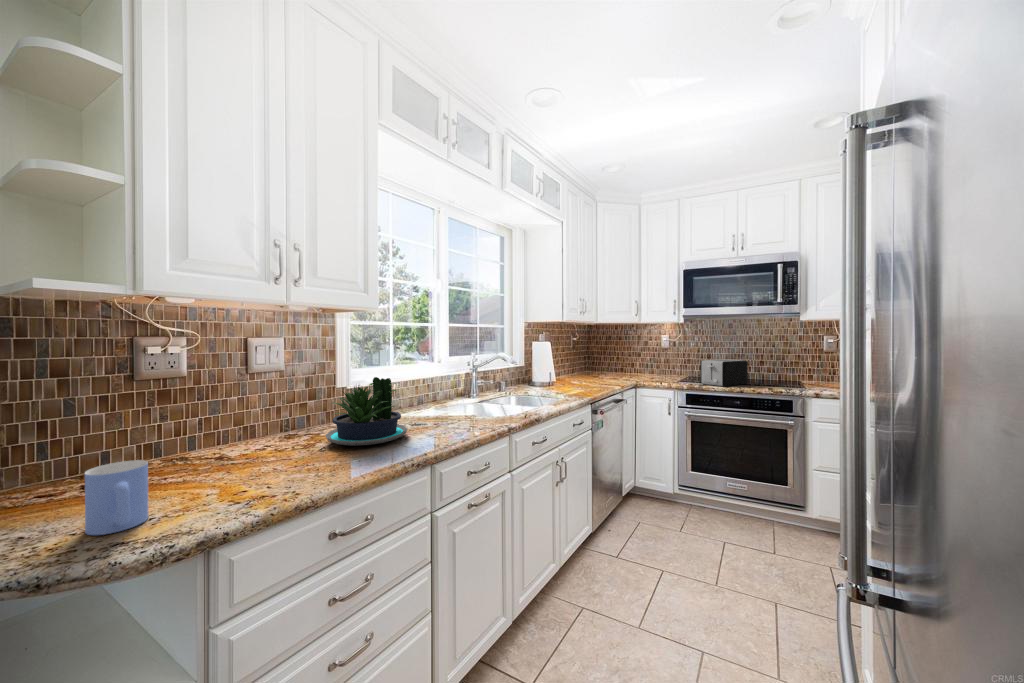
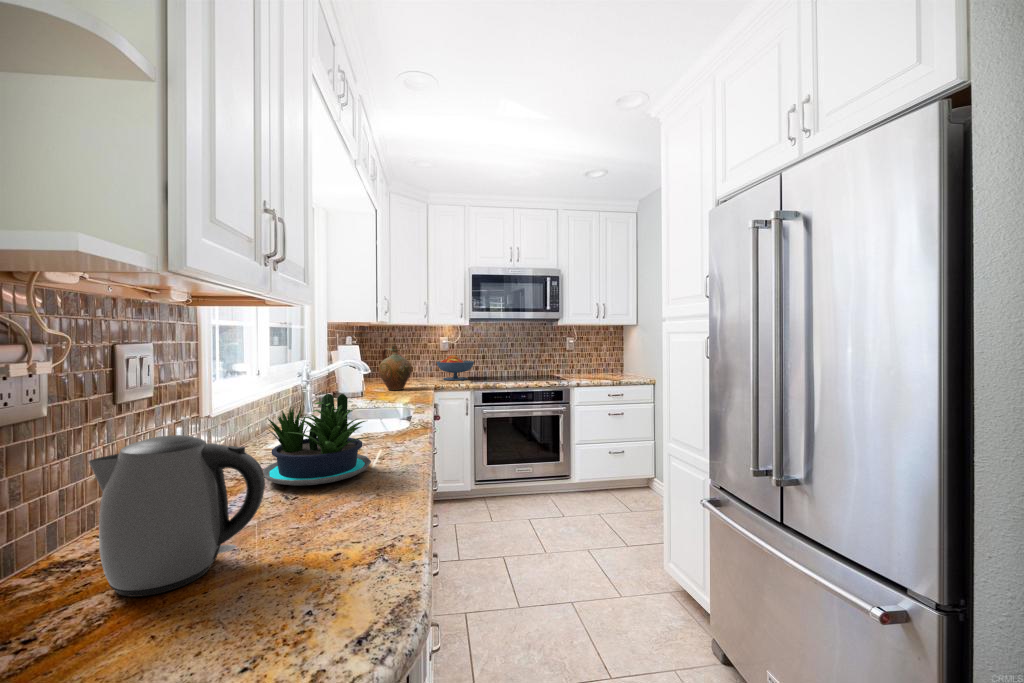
ceramic jug: none [576,343,605,383] -> present [379,346,412,390]
fruit bowl: none [650,353,691,379] -> present [436,355,474,380]
toaster: present [700,360,748,386] -> none [493,360,525,383]
kettle: none [136,392,224,485] -> present [89,435,265,597]
mug: present [85,460,148,535] -> none [254,524,357,642]

